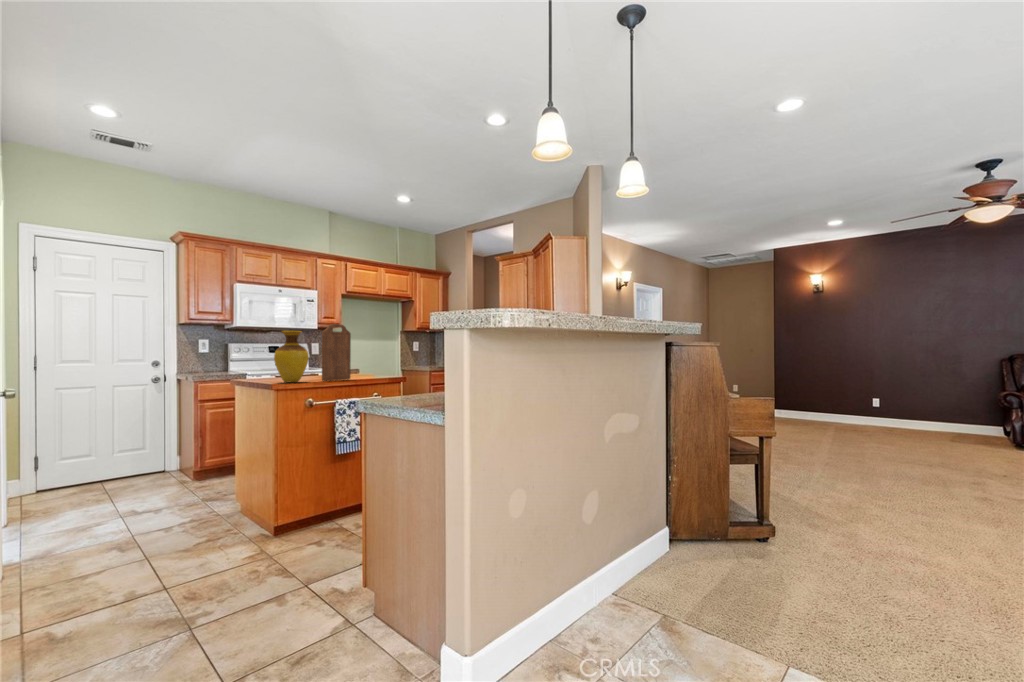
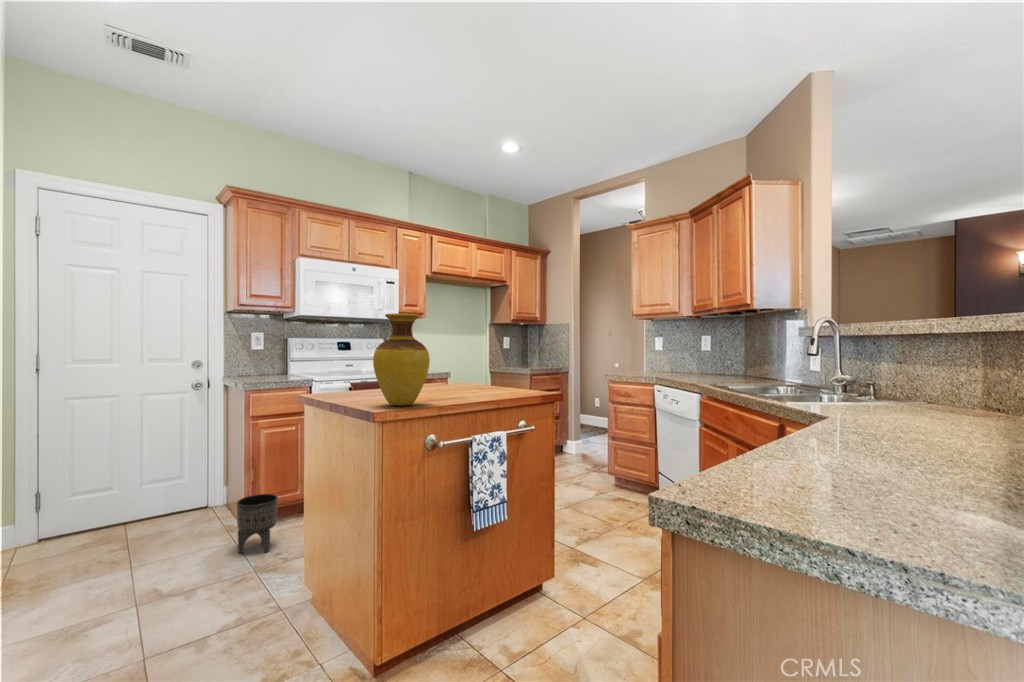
cutting board: present [322,324,351,381] -> none [449,304,489,402]
planter: none [189,454,220,493] -> present [237,494,278,553]

